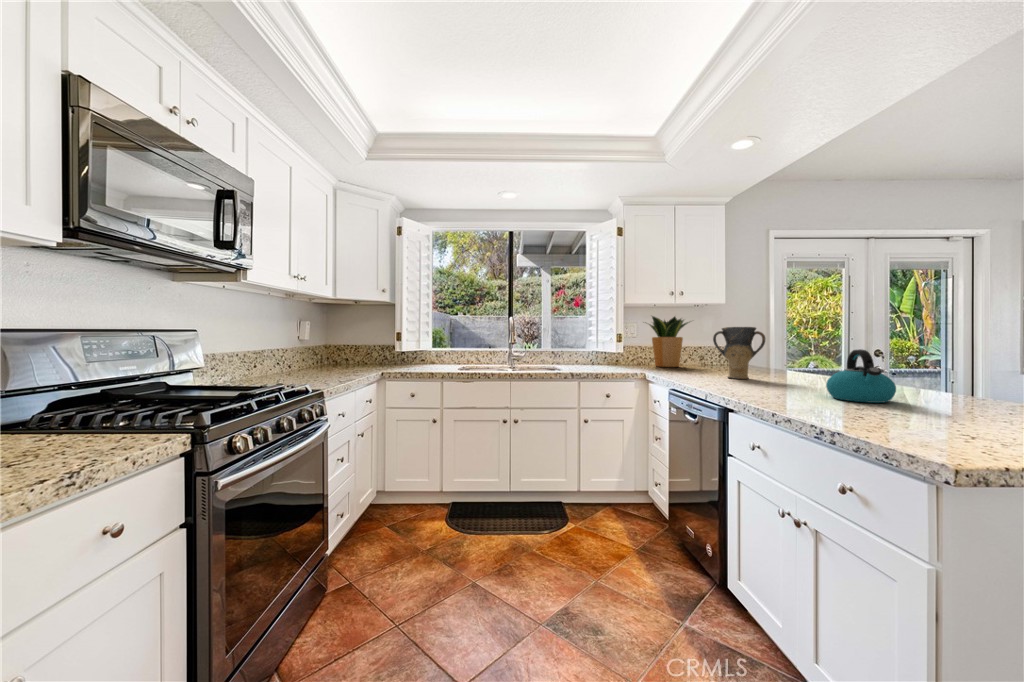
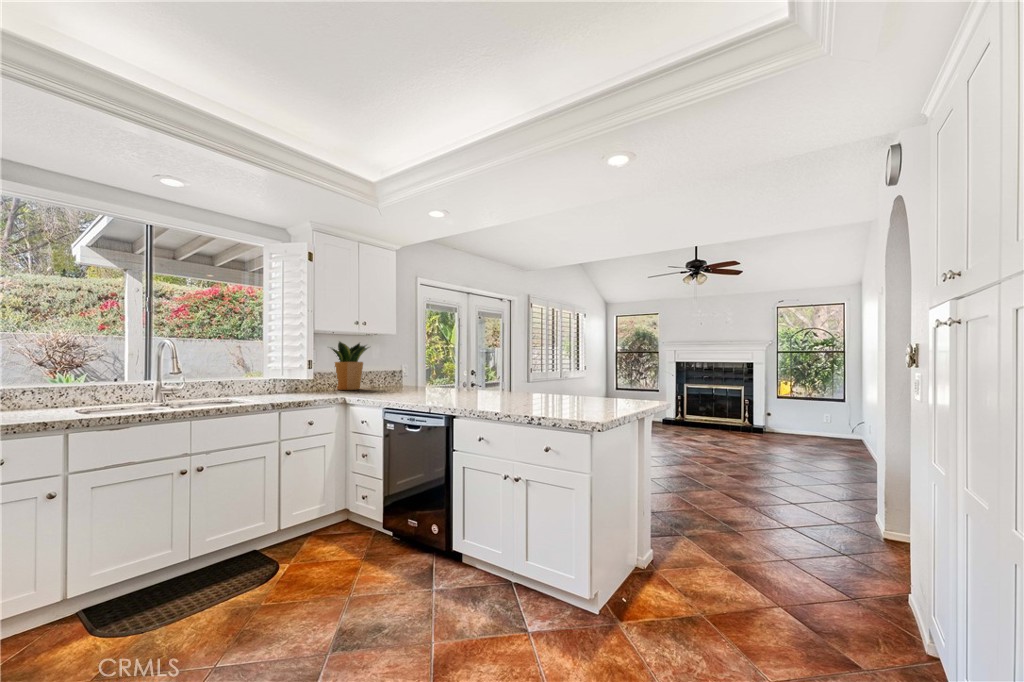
vase: present [713,327,765,379] -> none [408,355,443,395]
kettle: present [826,350,896,403] -> none [494,371,526,402]

